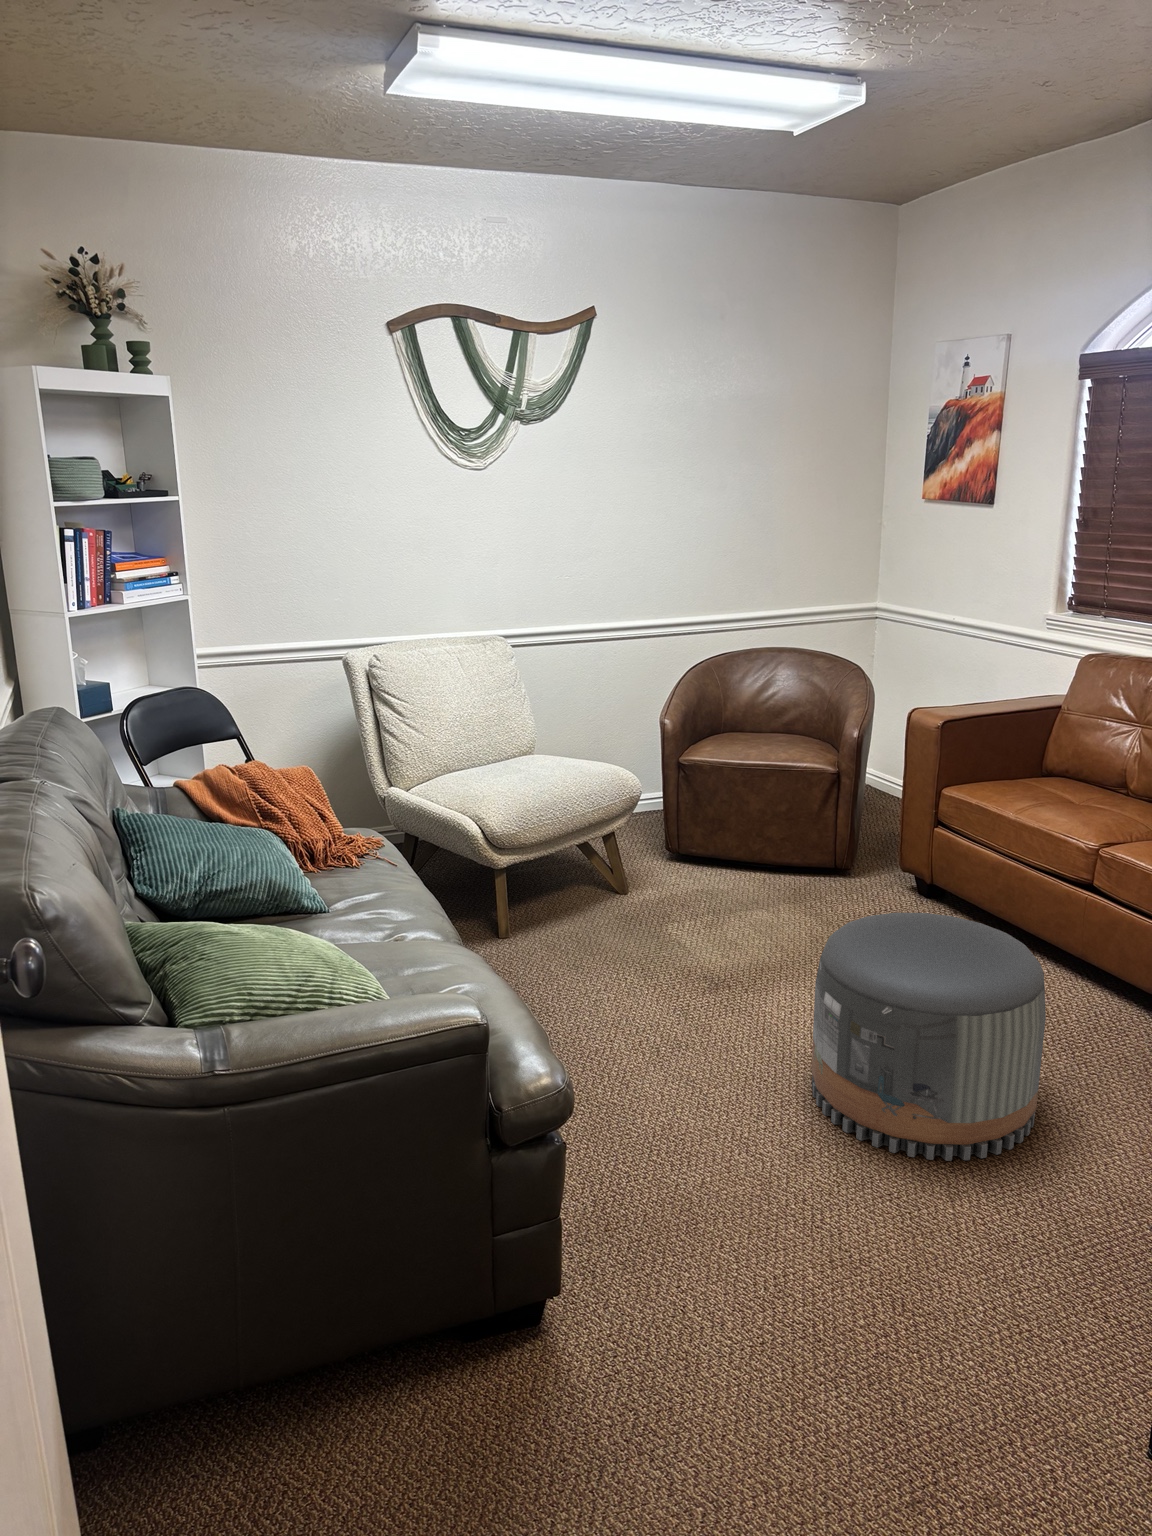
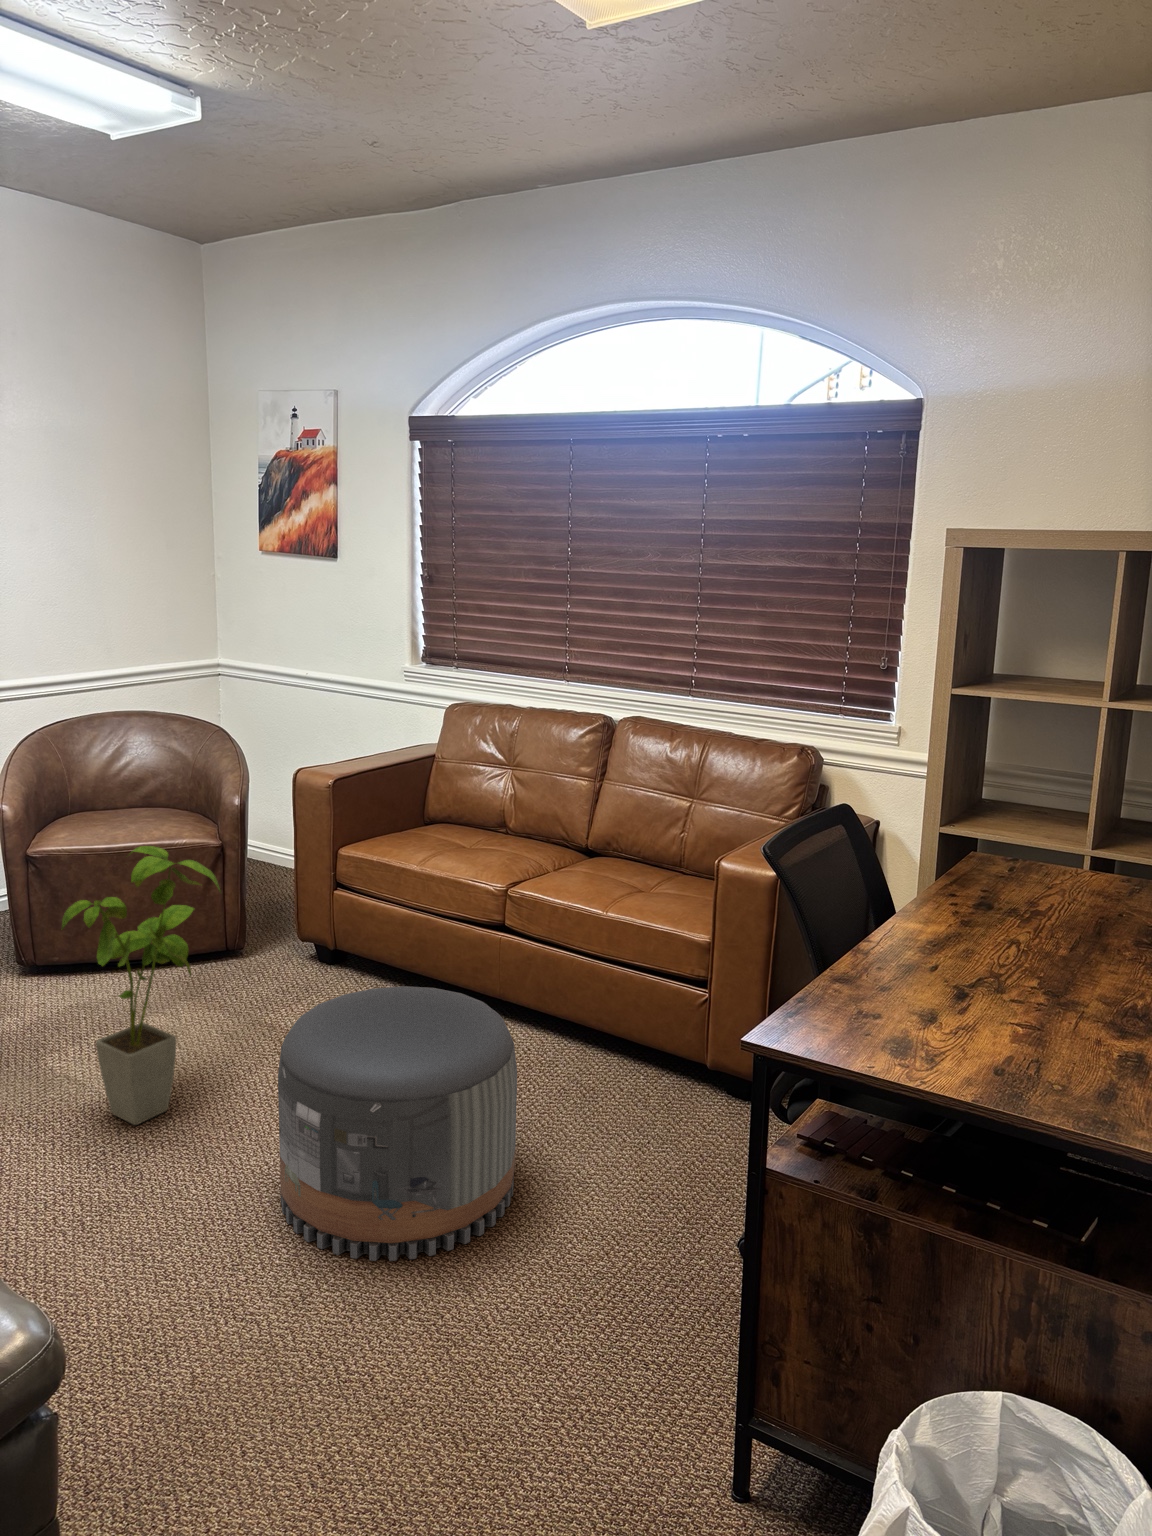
house plant: none [676,759,802,990] -> present [62,846,220,1125]

